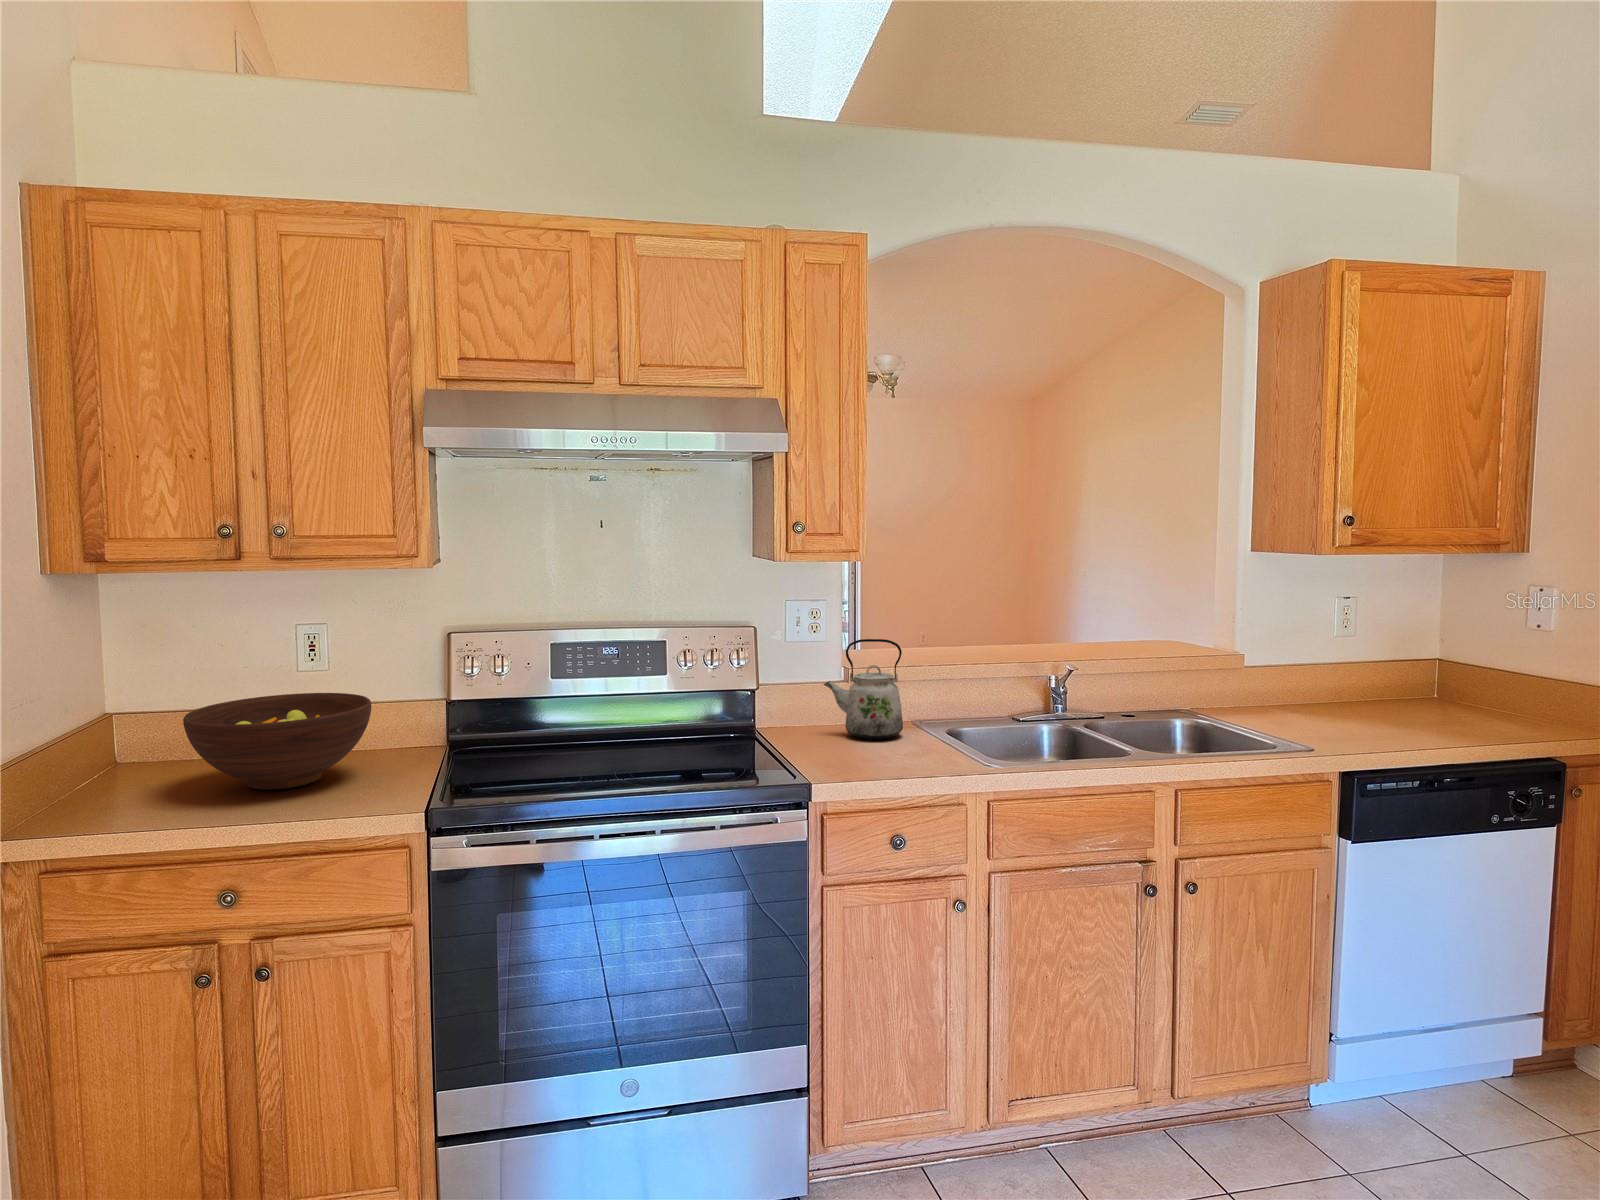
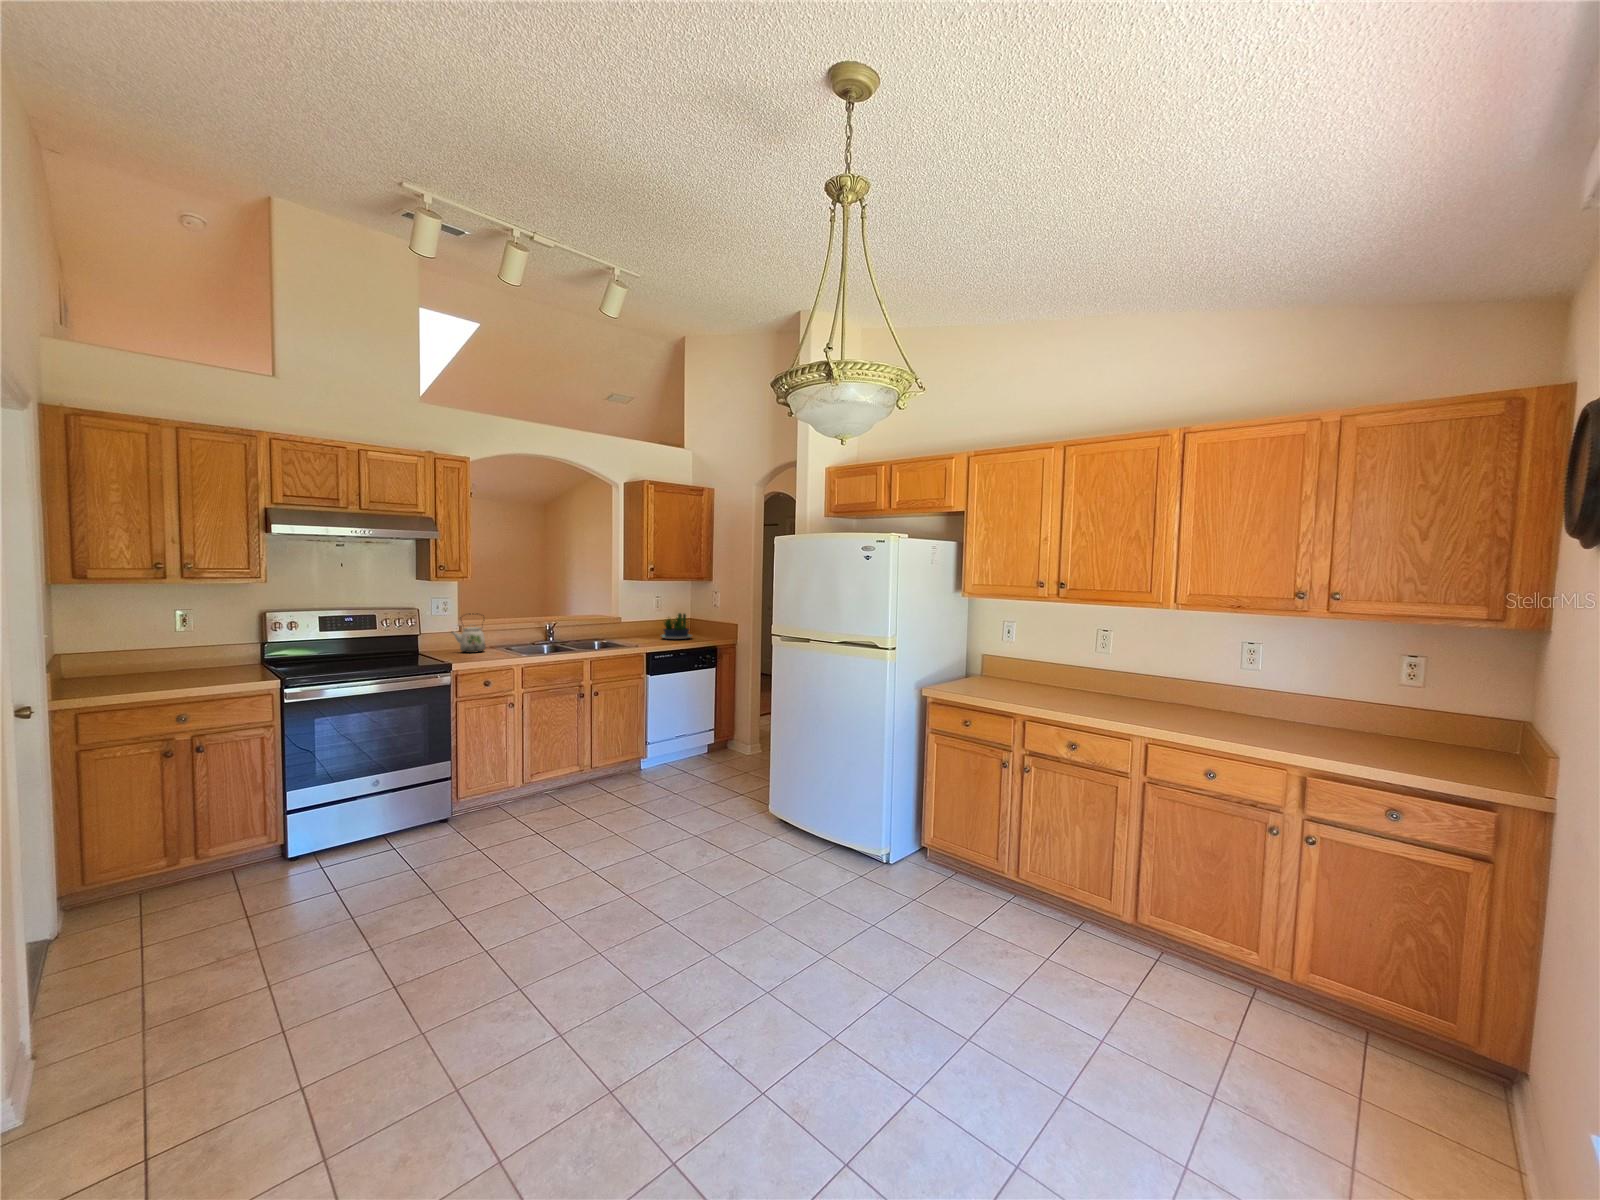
potted plant: none [1363,645,1474,725] -> present [661,613,692,639]
fruit bowl: present [183,693,371,790] -> none [131,640,234,680]

